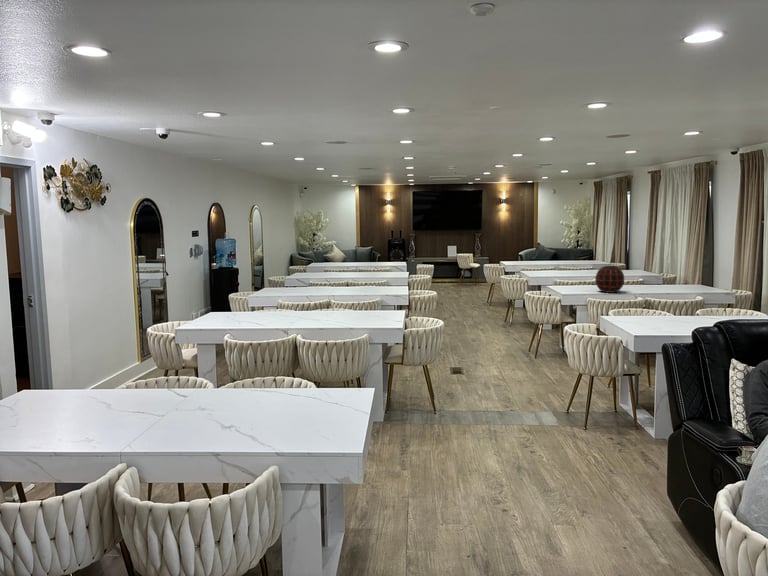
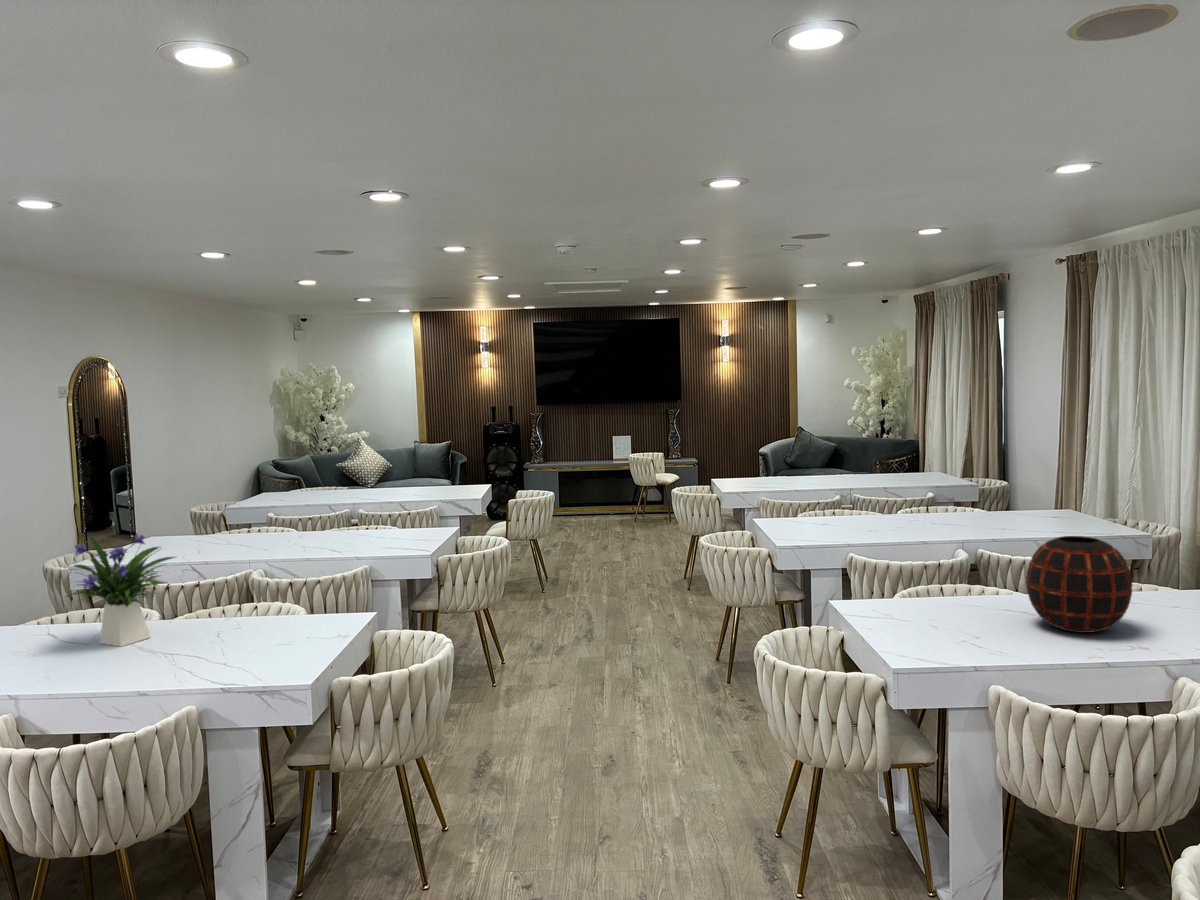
flower arrangement: none [318,260,349,292] -> present [67,534,175,647]

